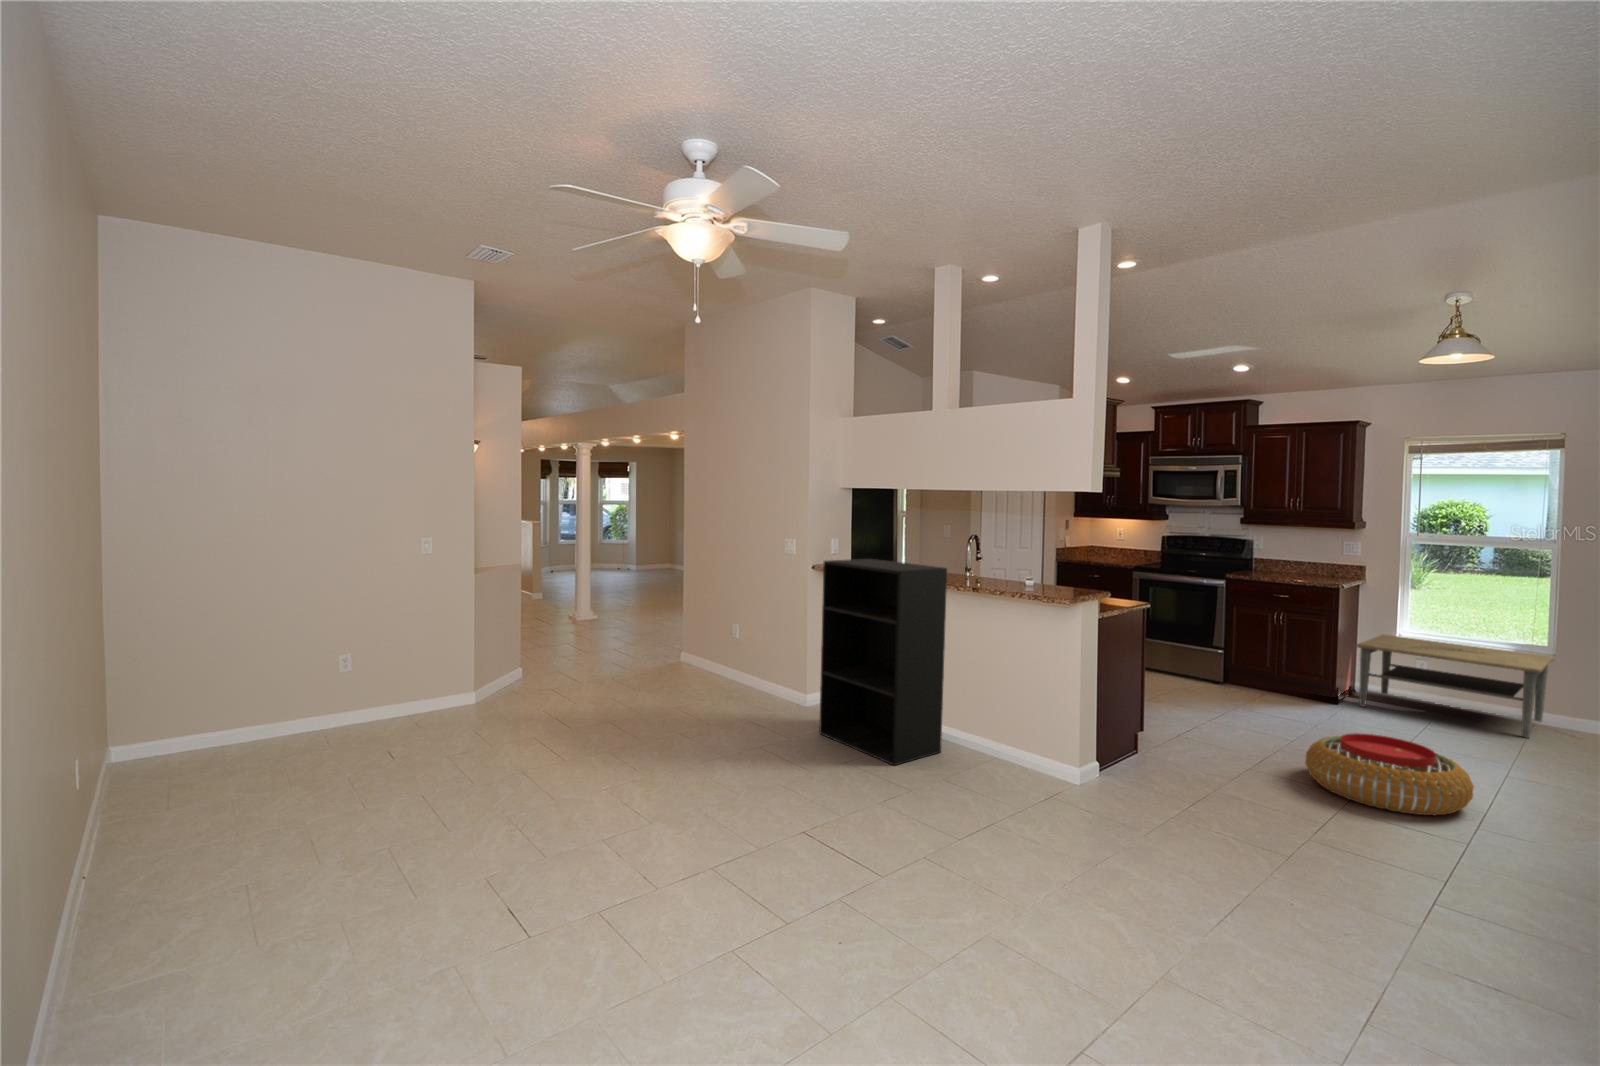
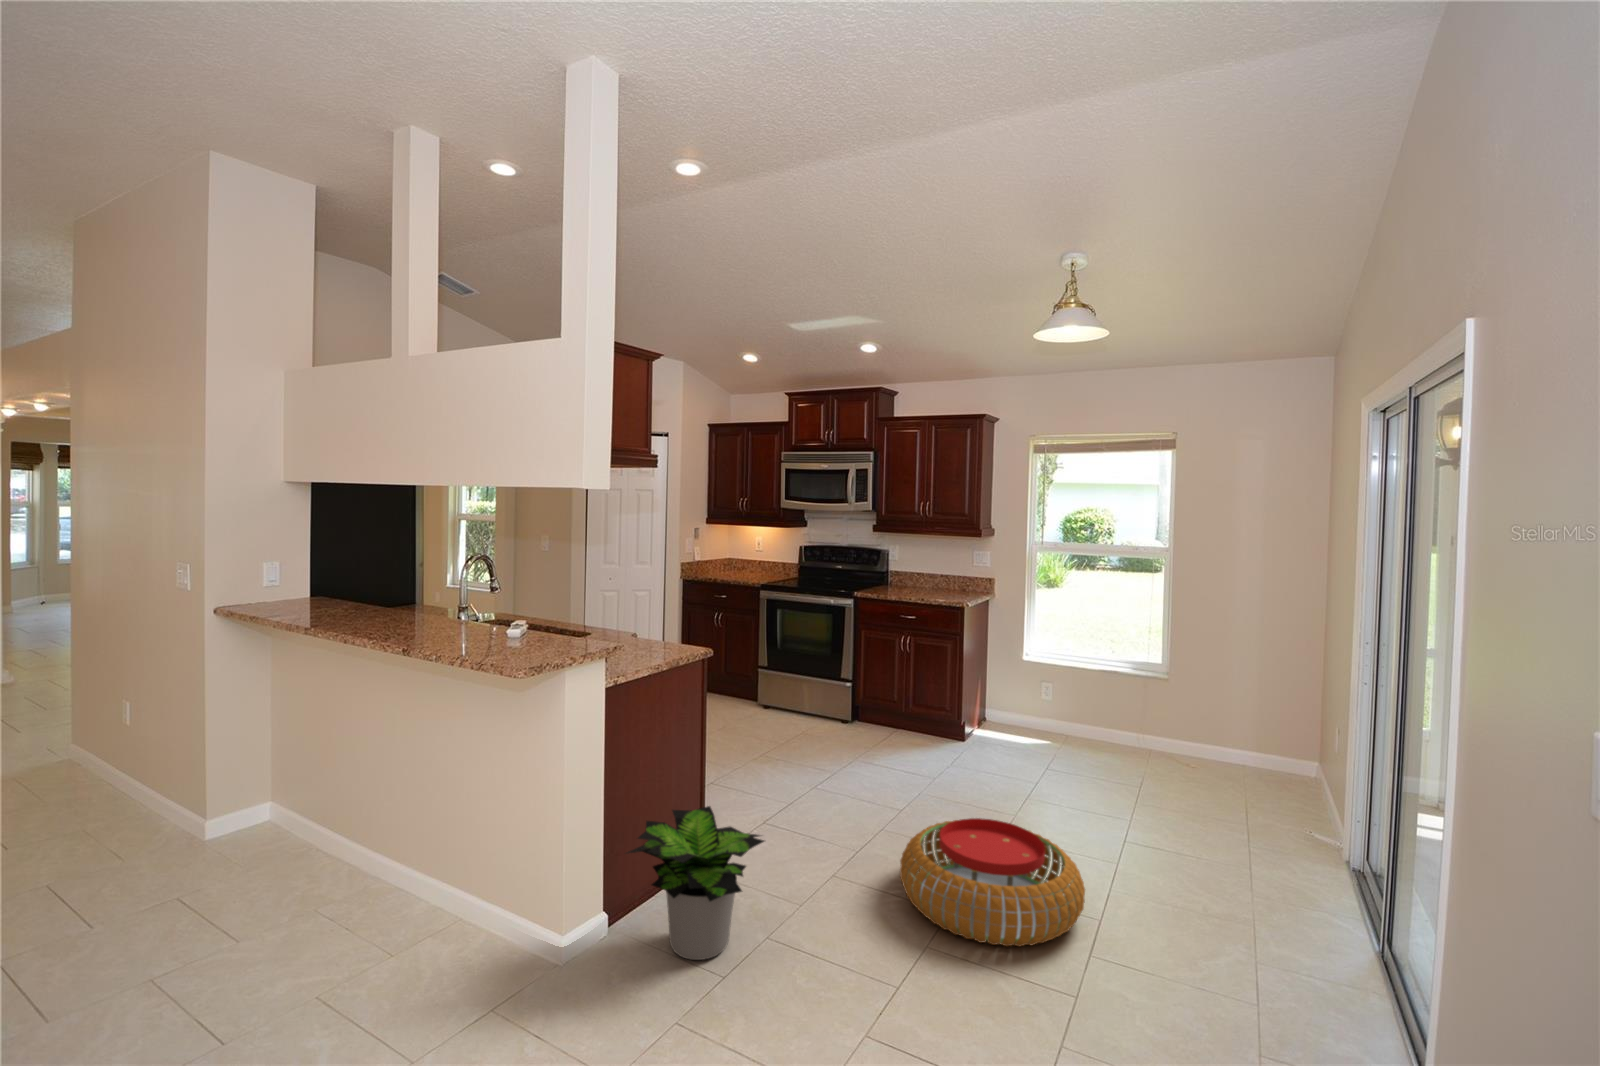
bookshelf: present [819,559,947,765] -> none [135,599,357,996]
coffee table: present [1356,635,1554,738] -> none [981,654,1158,772]
potted plant: none [1109,699,1214,789] -> present [627,806,764,960]

